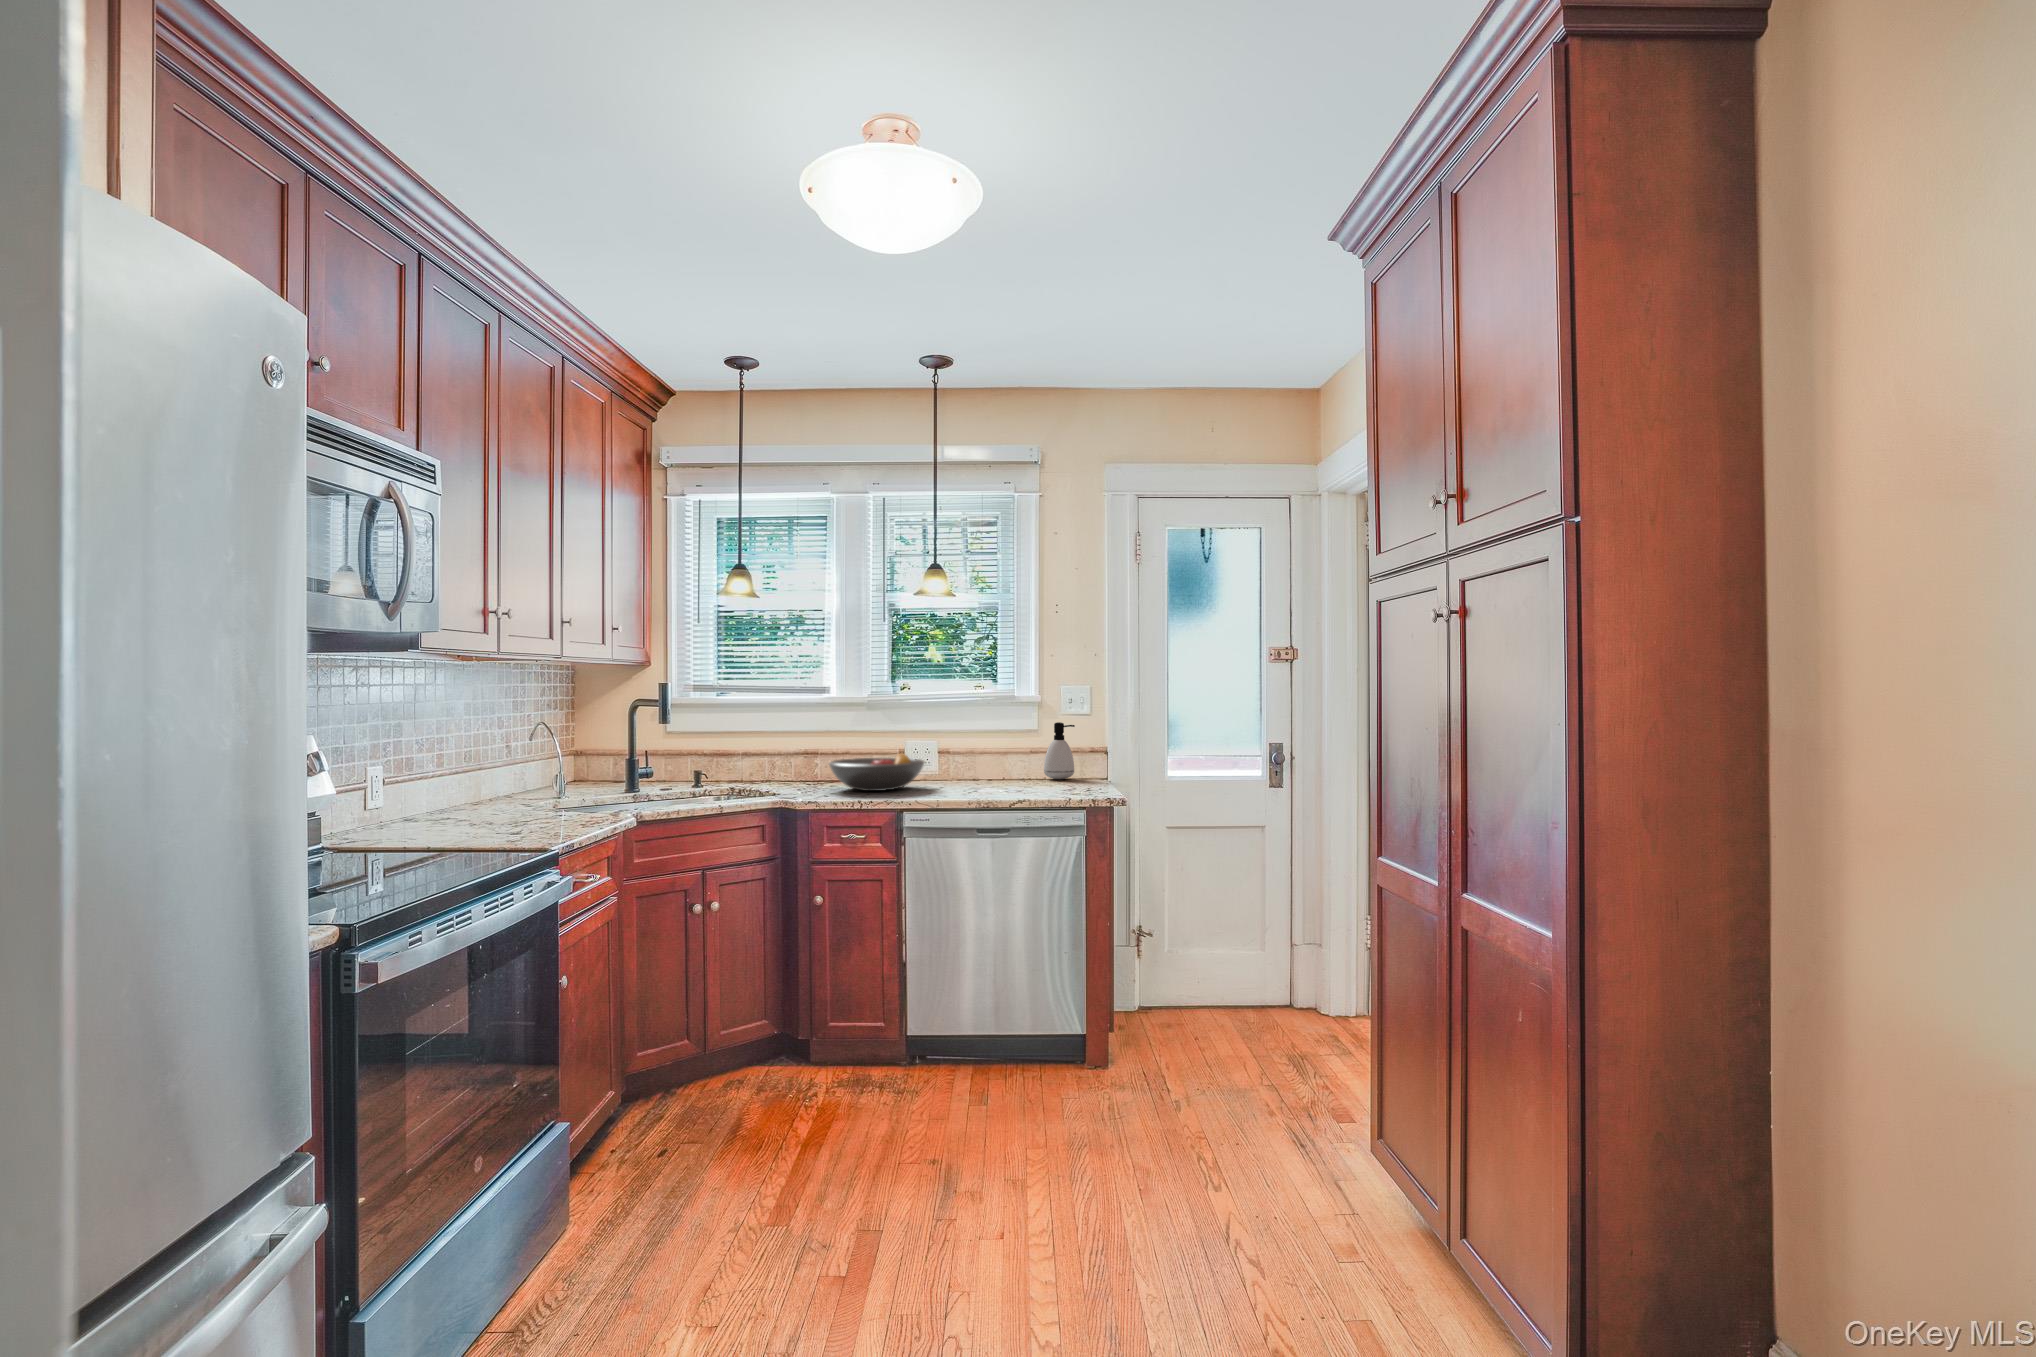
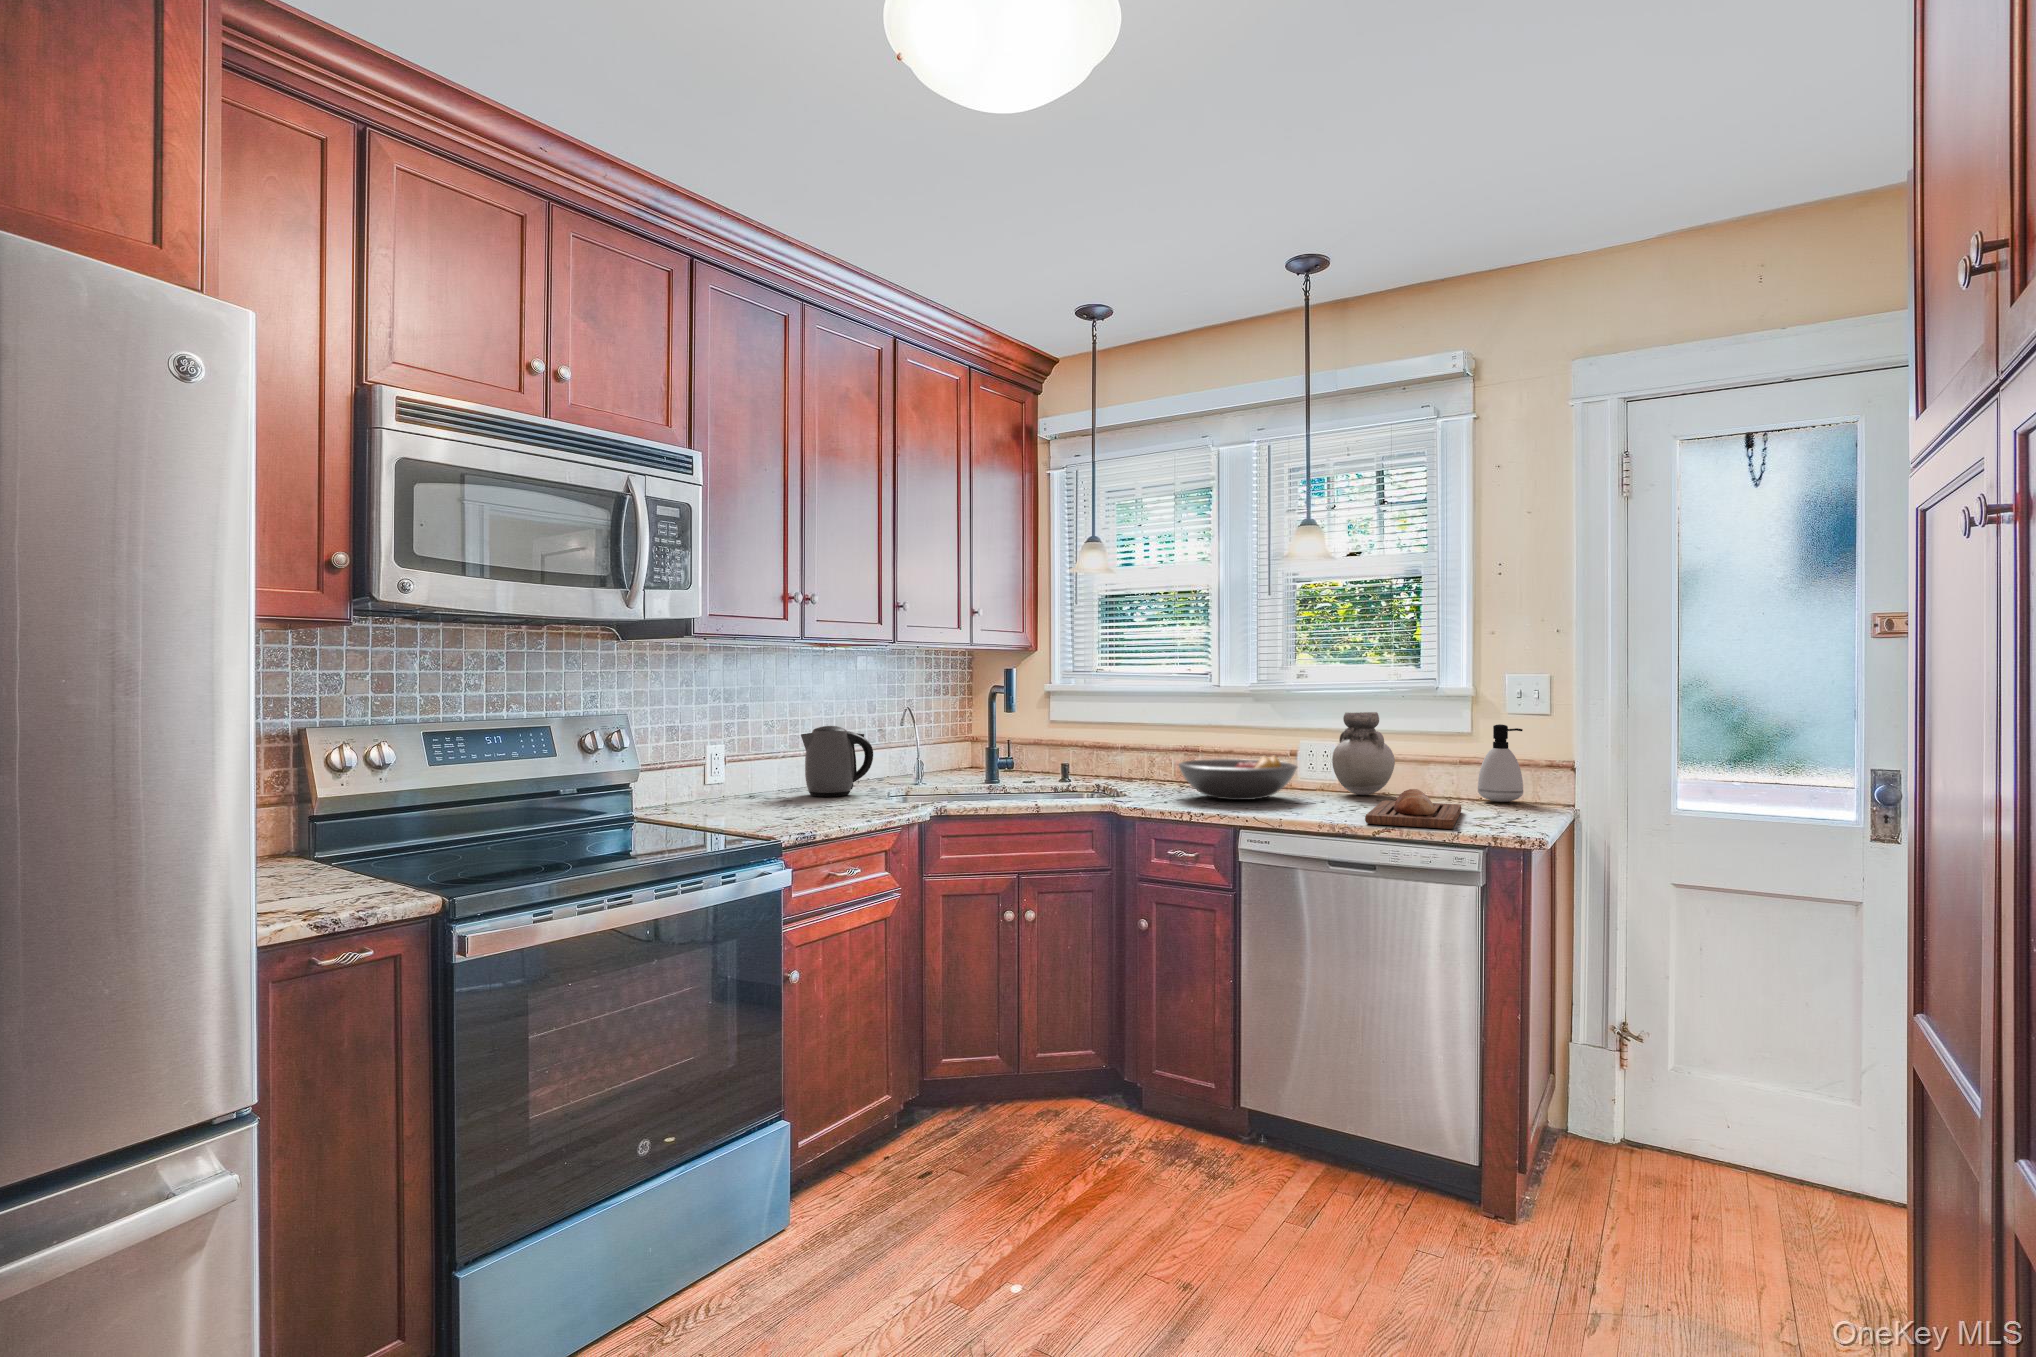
vase: none [939,716,985,781] -> present [1332,712,1395,795]
kettle: none [461,743,538,816] -> present [801,726,873,797]
bread loaf: none [993,773,1065,799] -> present [1365,789,1461,829]

